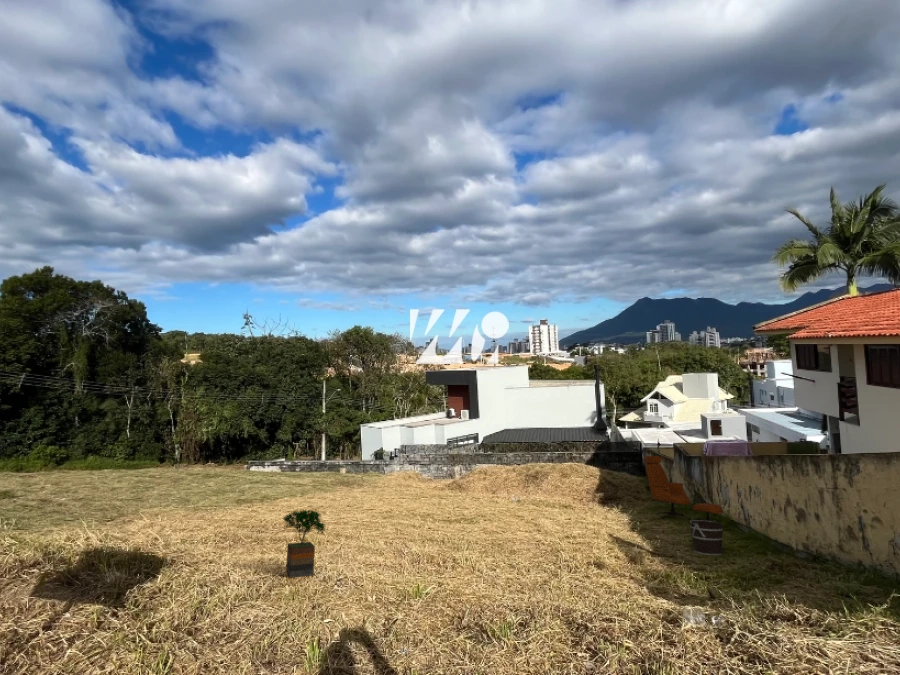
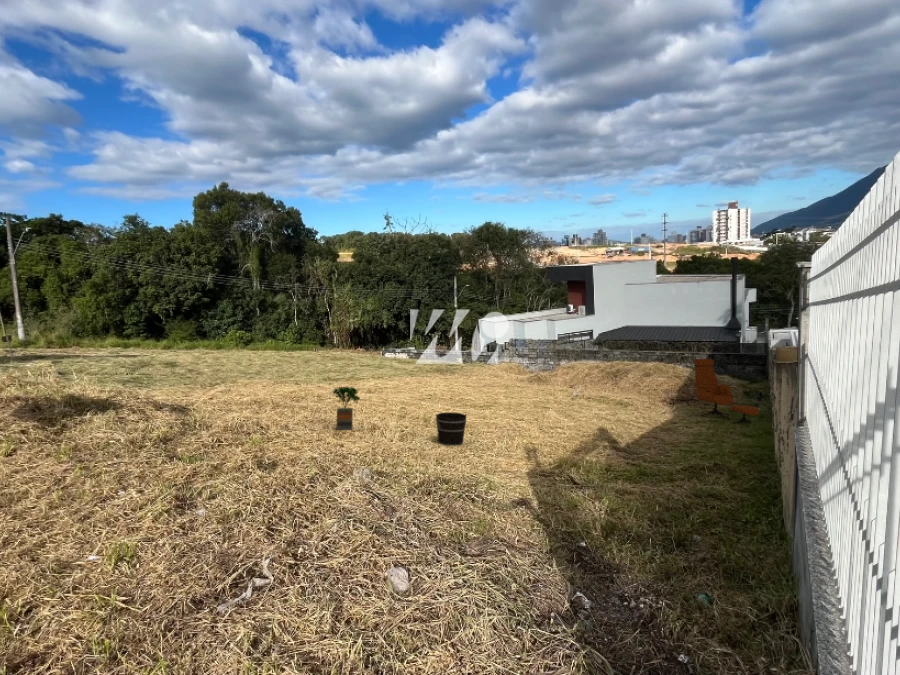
bucket: present [690,520,723,555] -> present [436,412,466,446]

